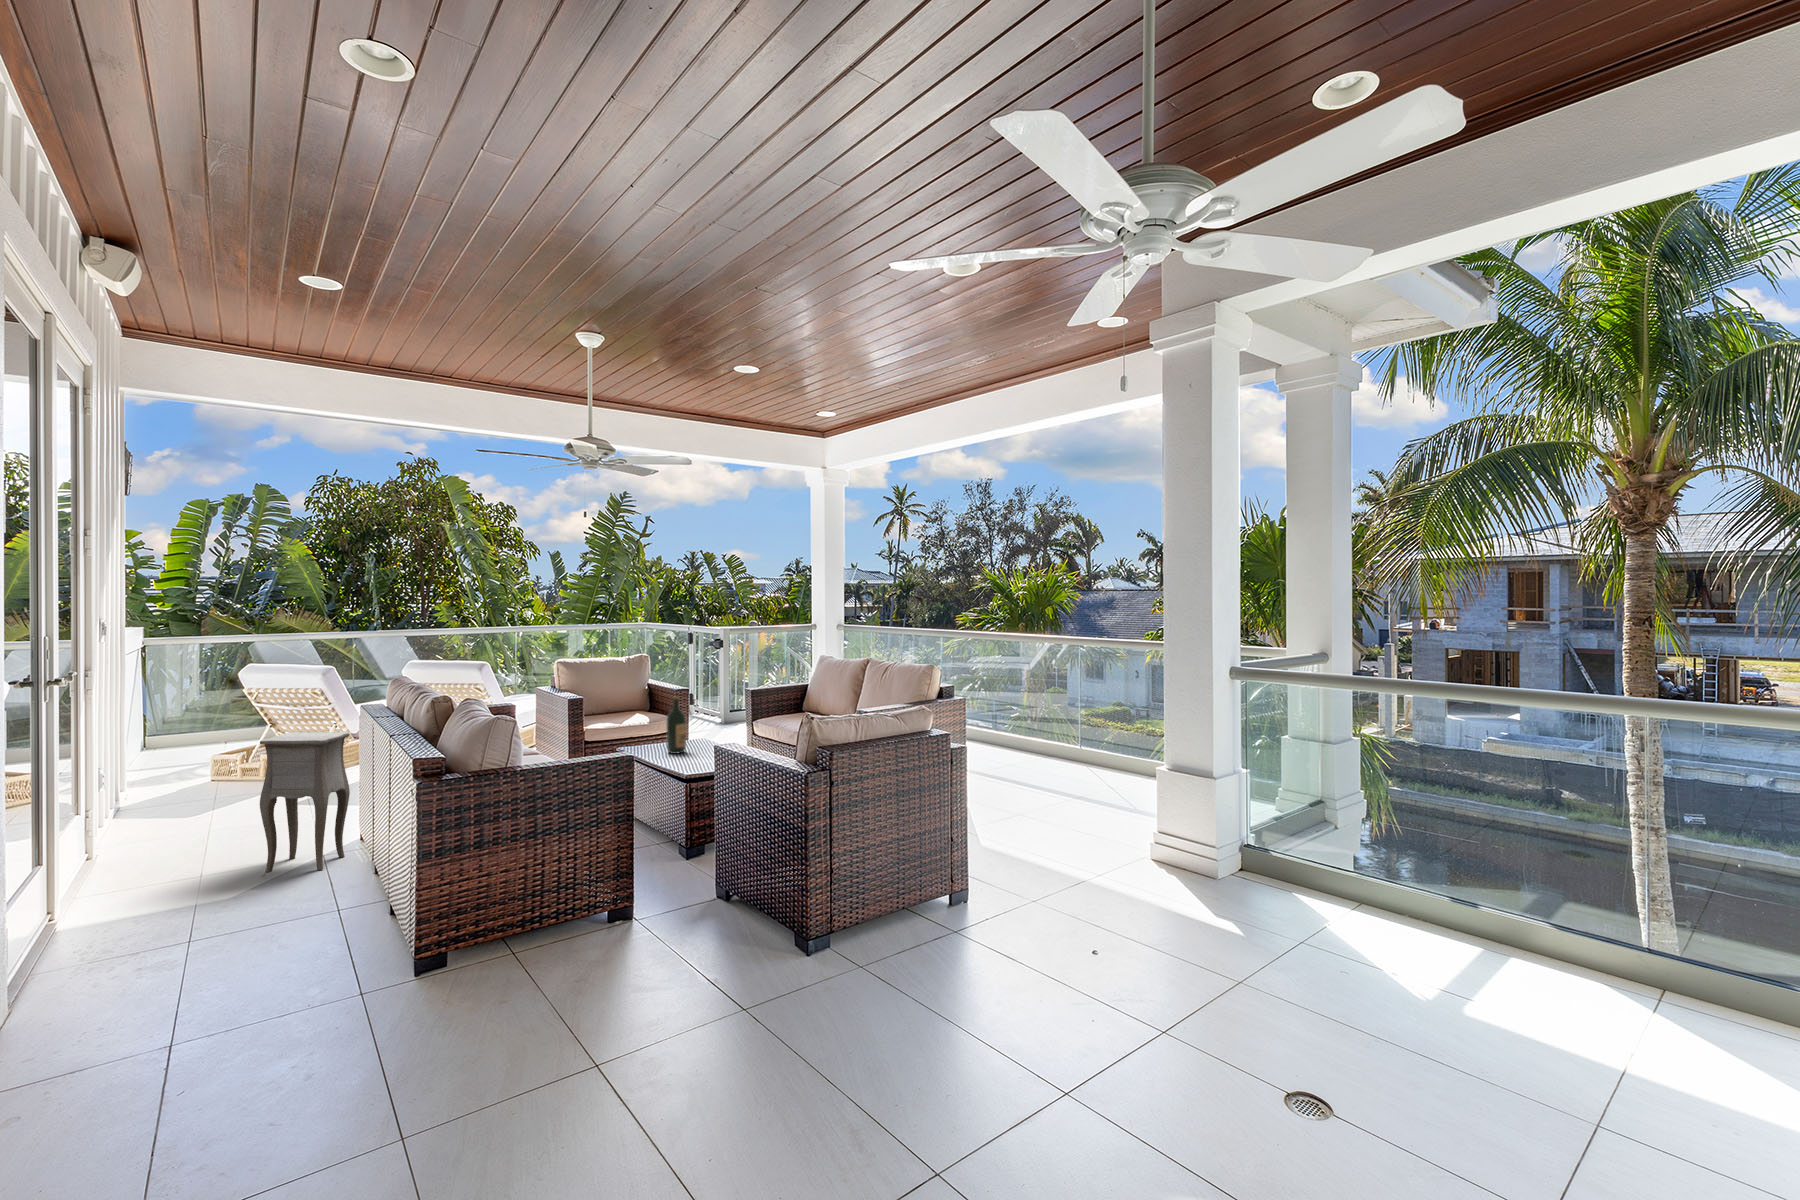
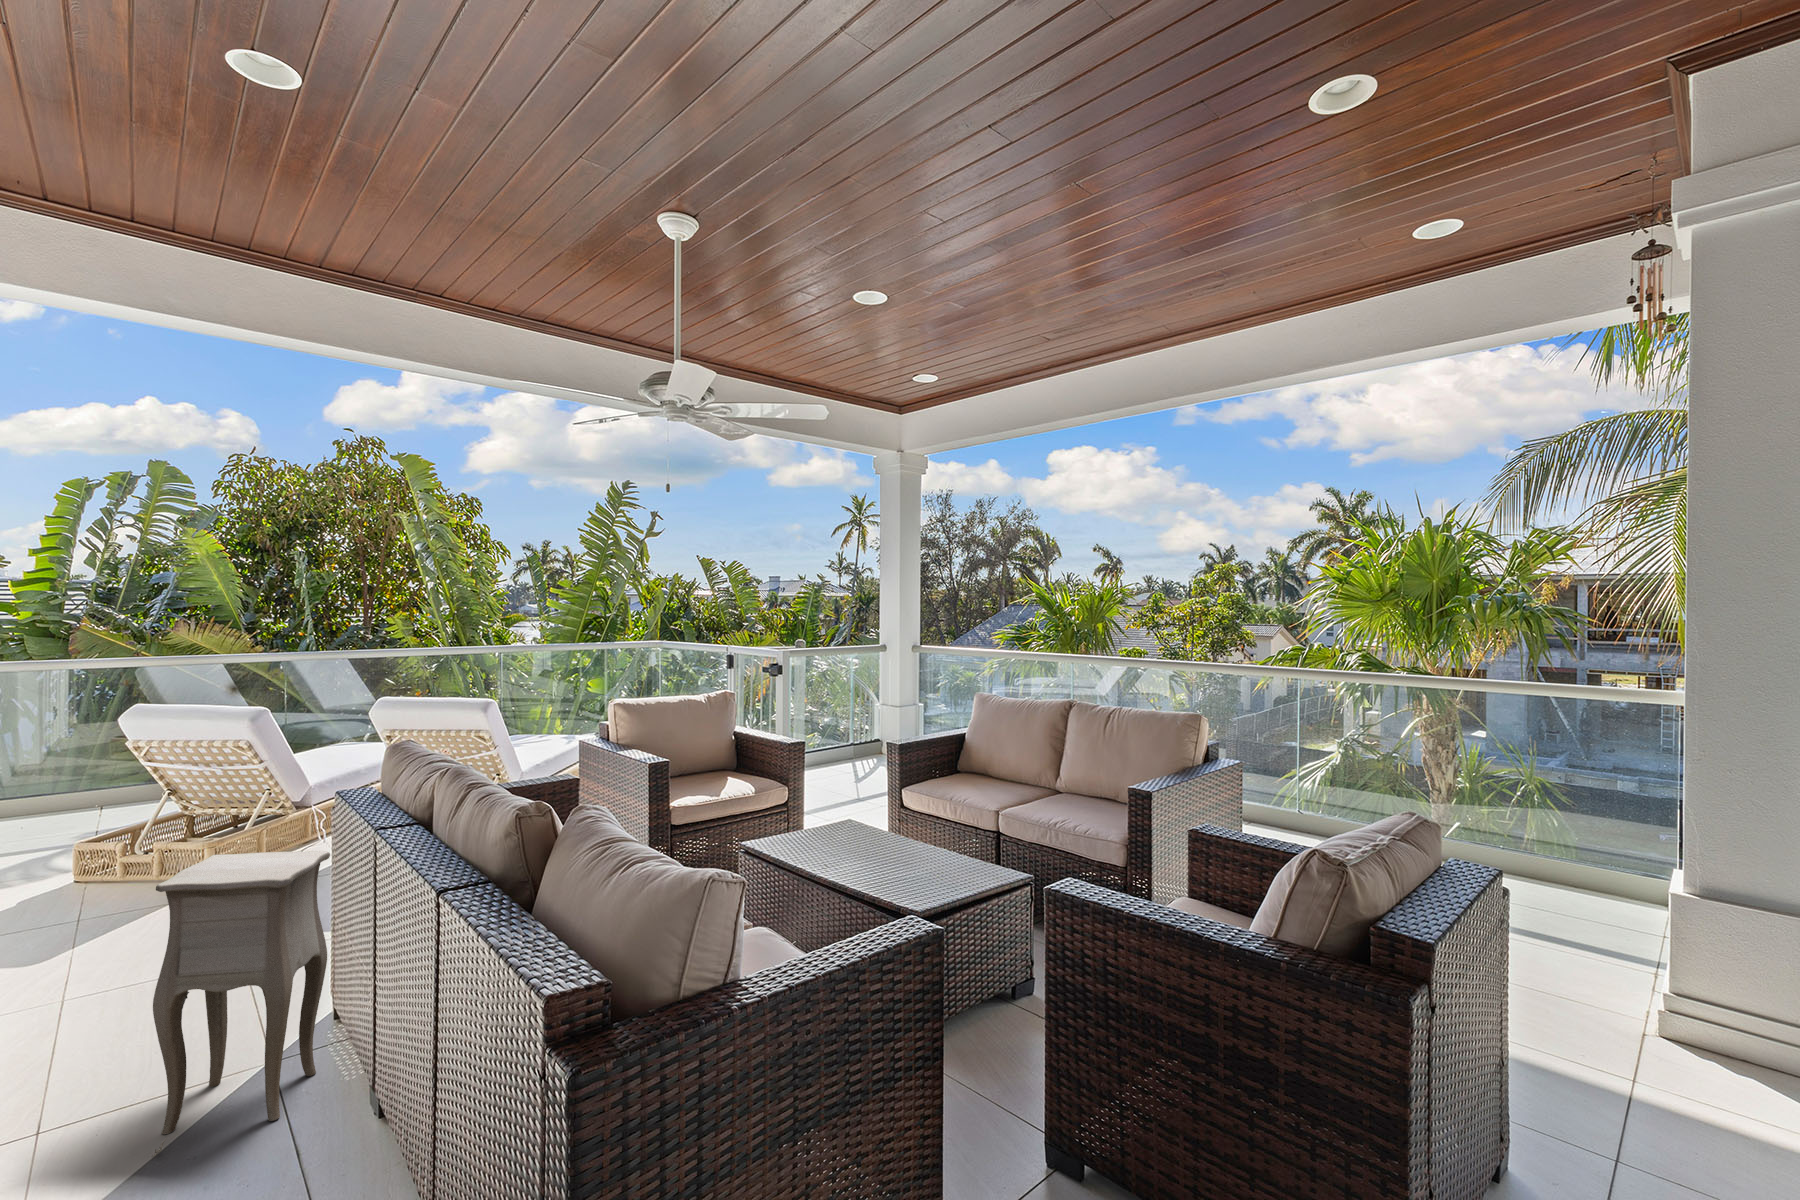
wine bottle: present [666,697,686,754] -> none [834,765,863,854]

